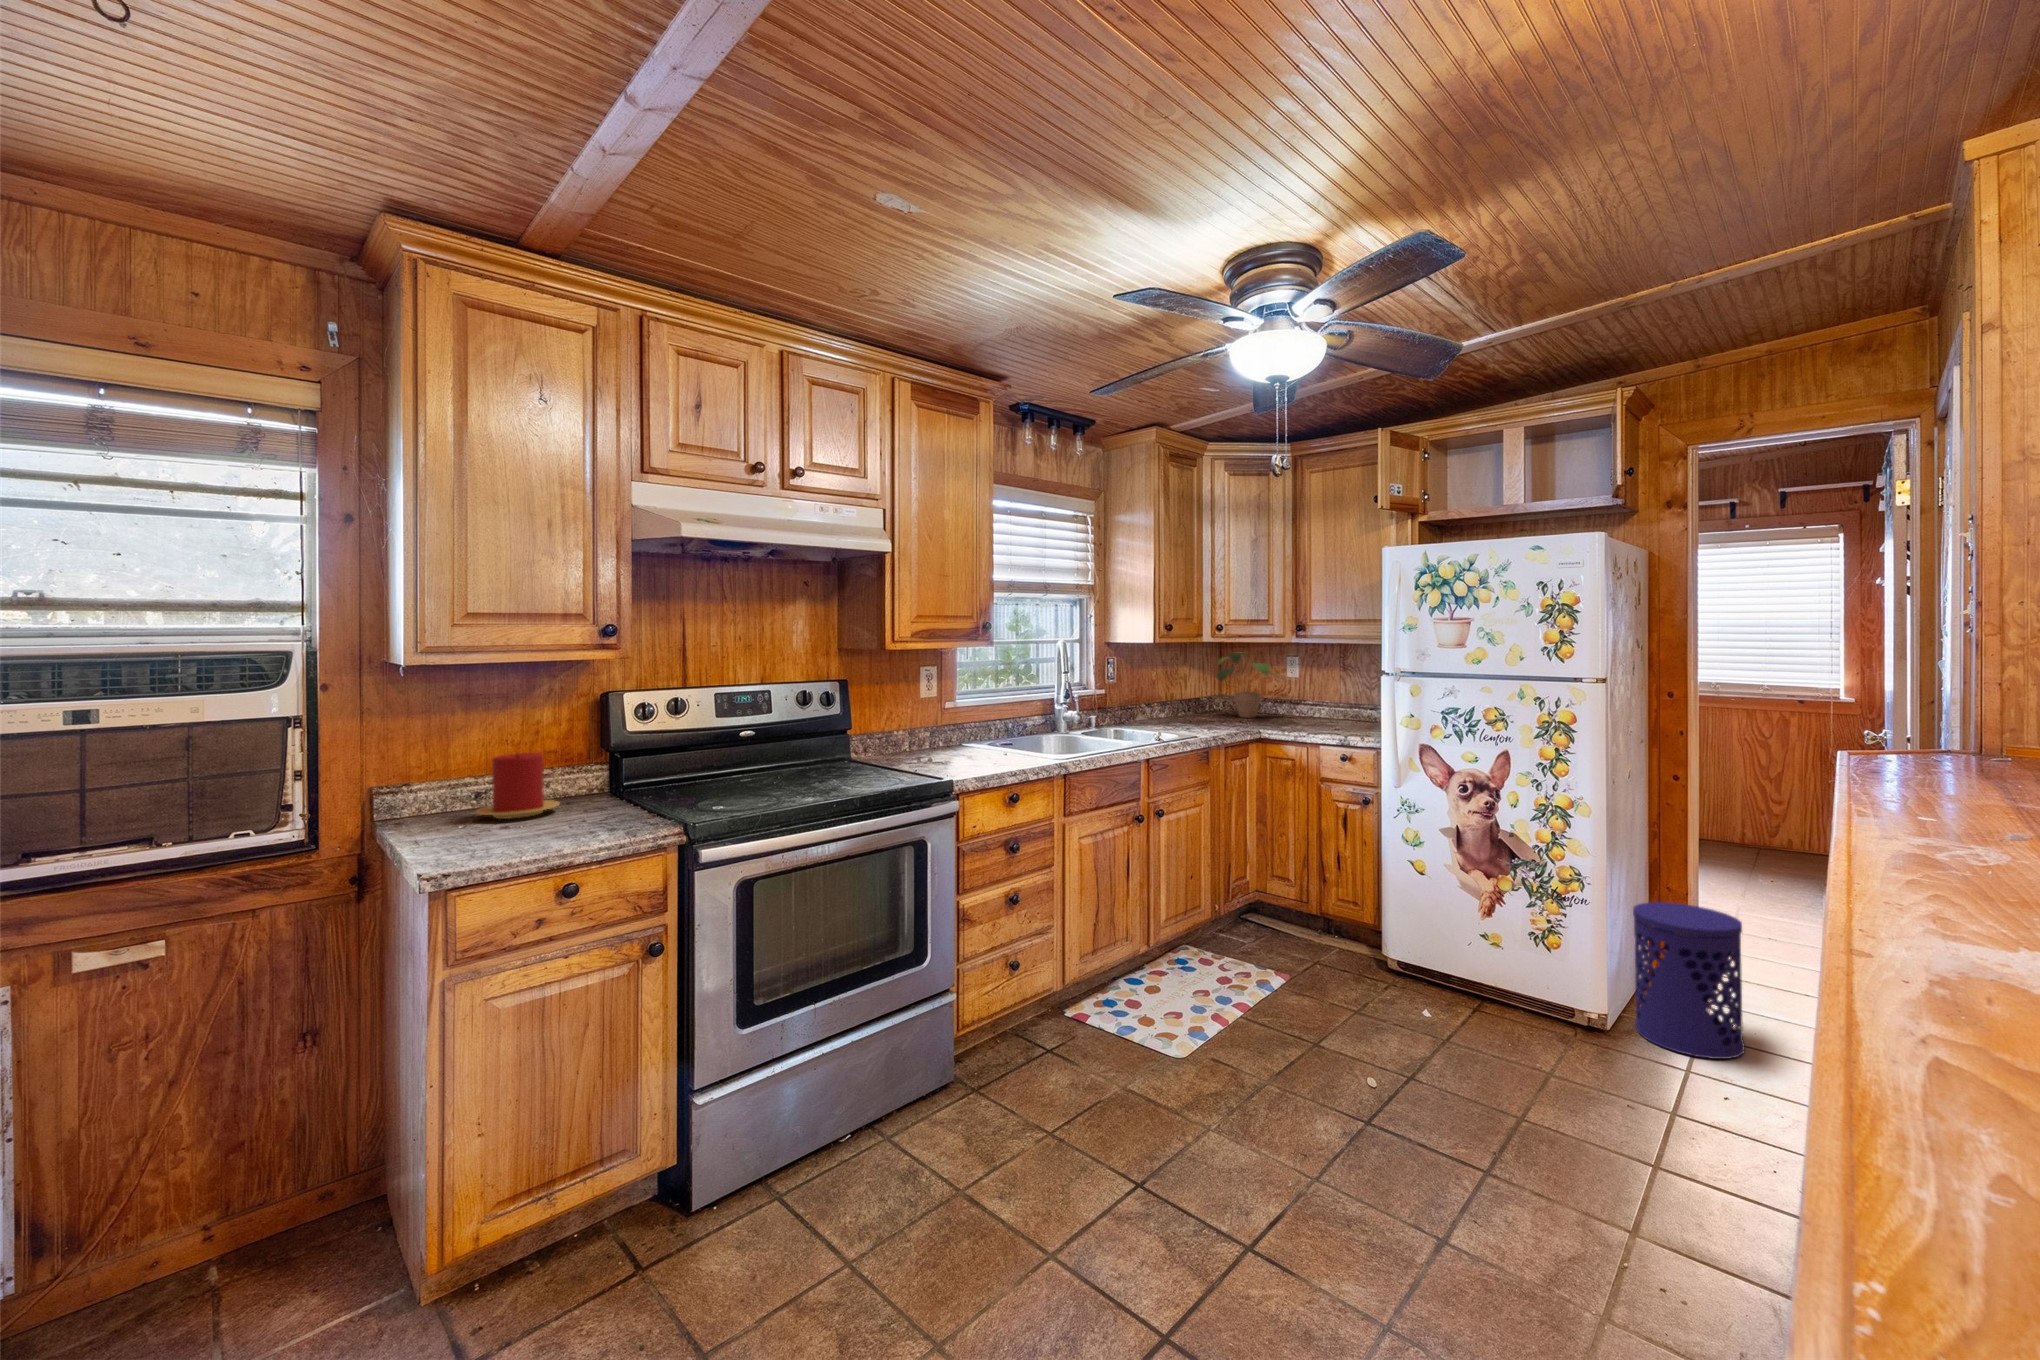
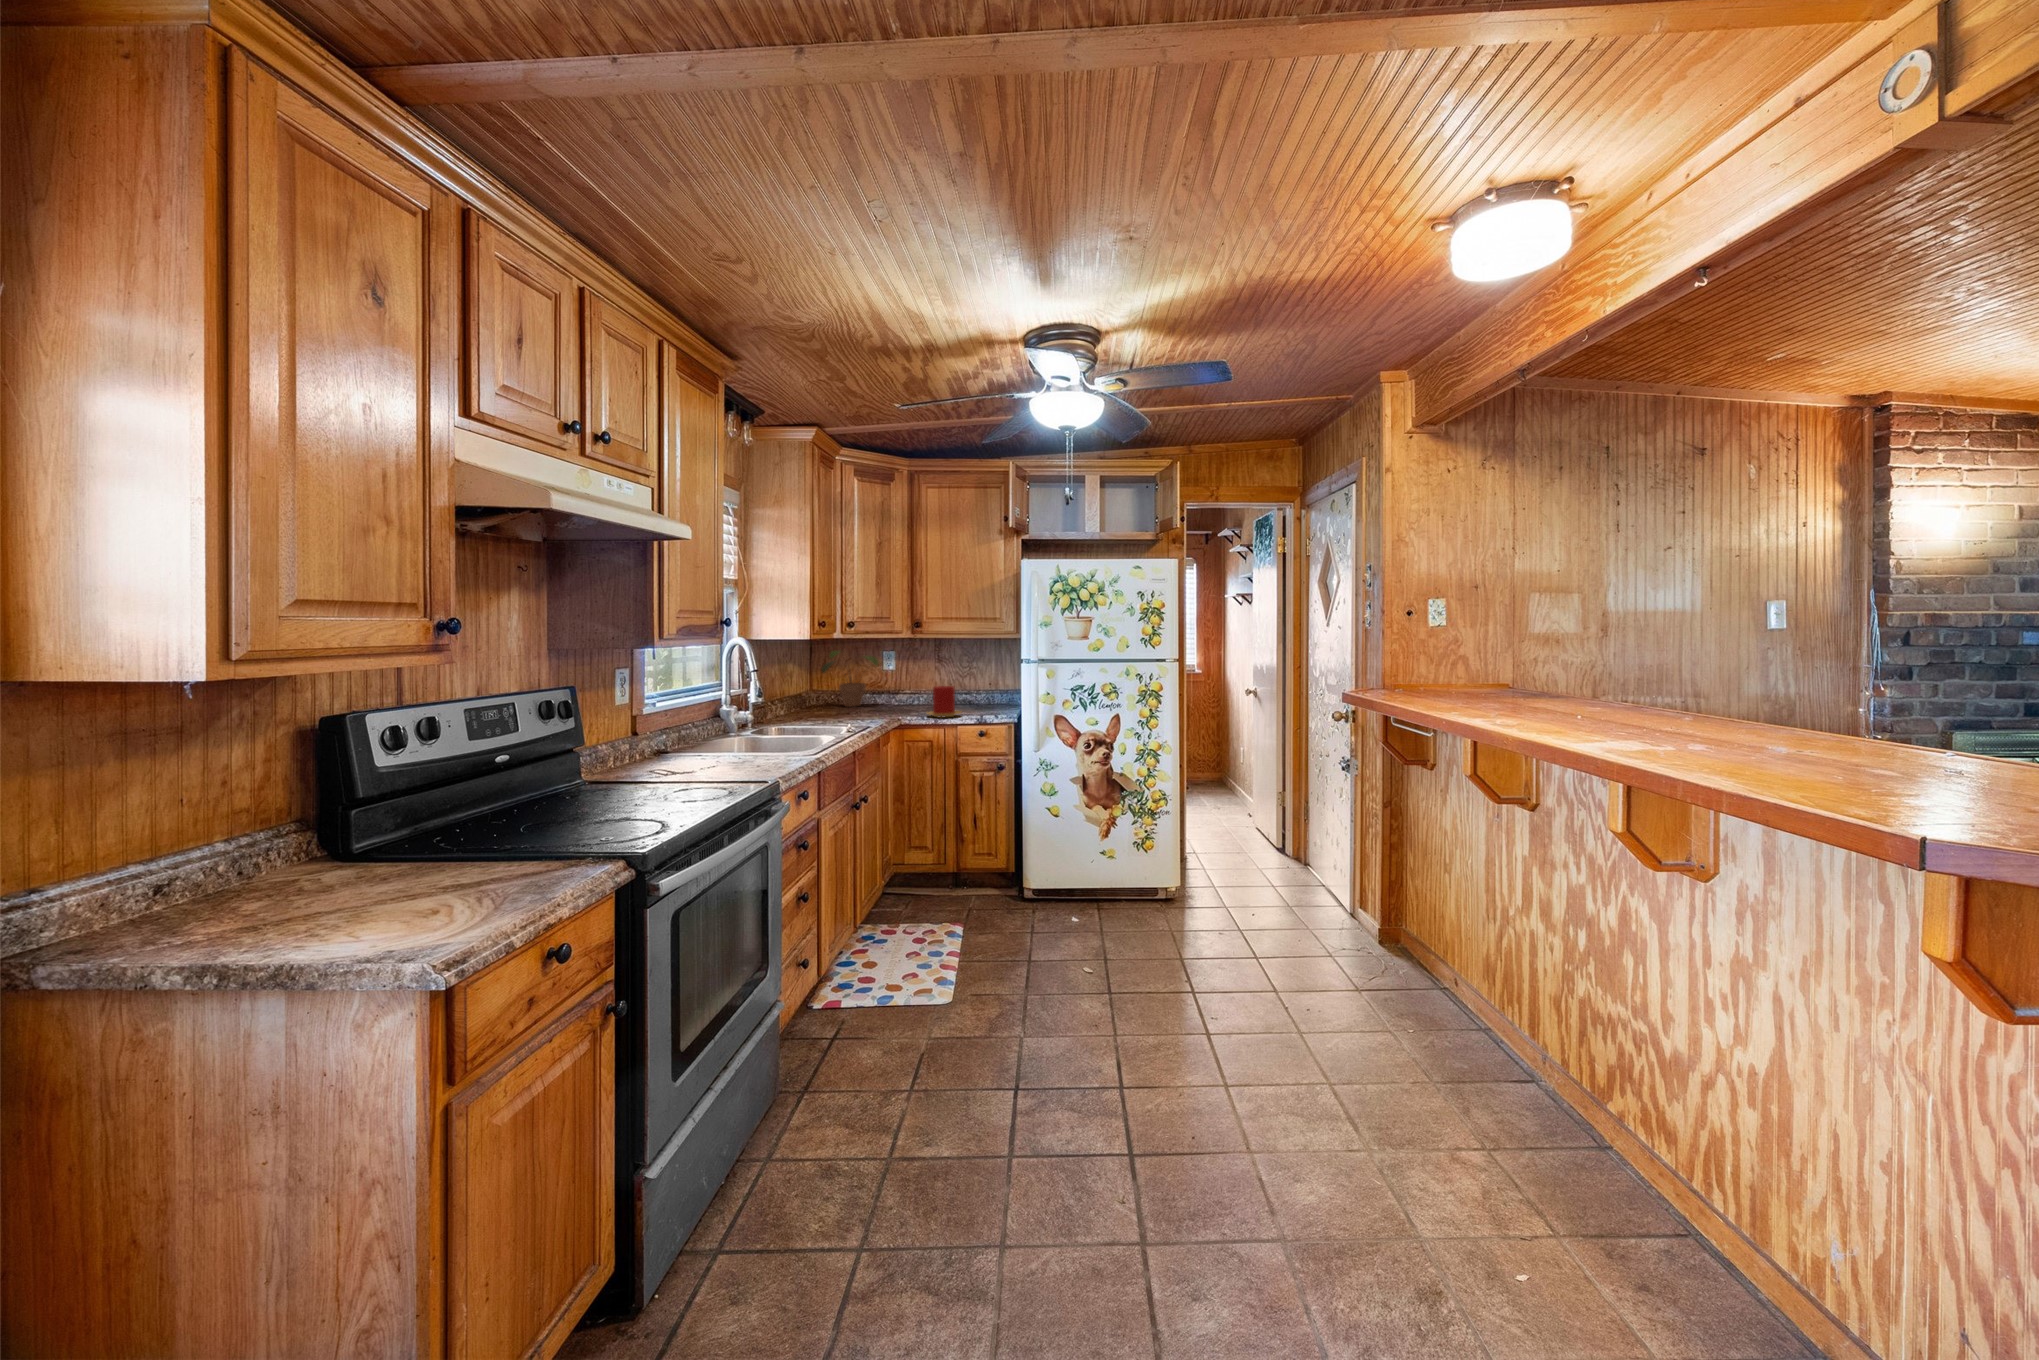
candle: present [476,753,559,819] -> present [928,686,961,717]
waste bin: present [1633,902,1745,1059] -> none [1182,806,1240,899]

